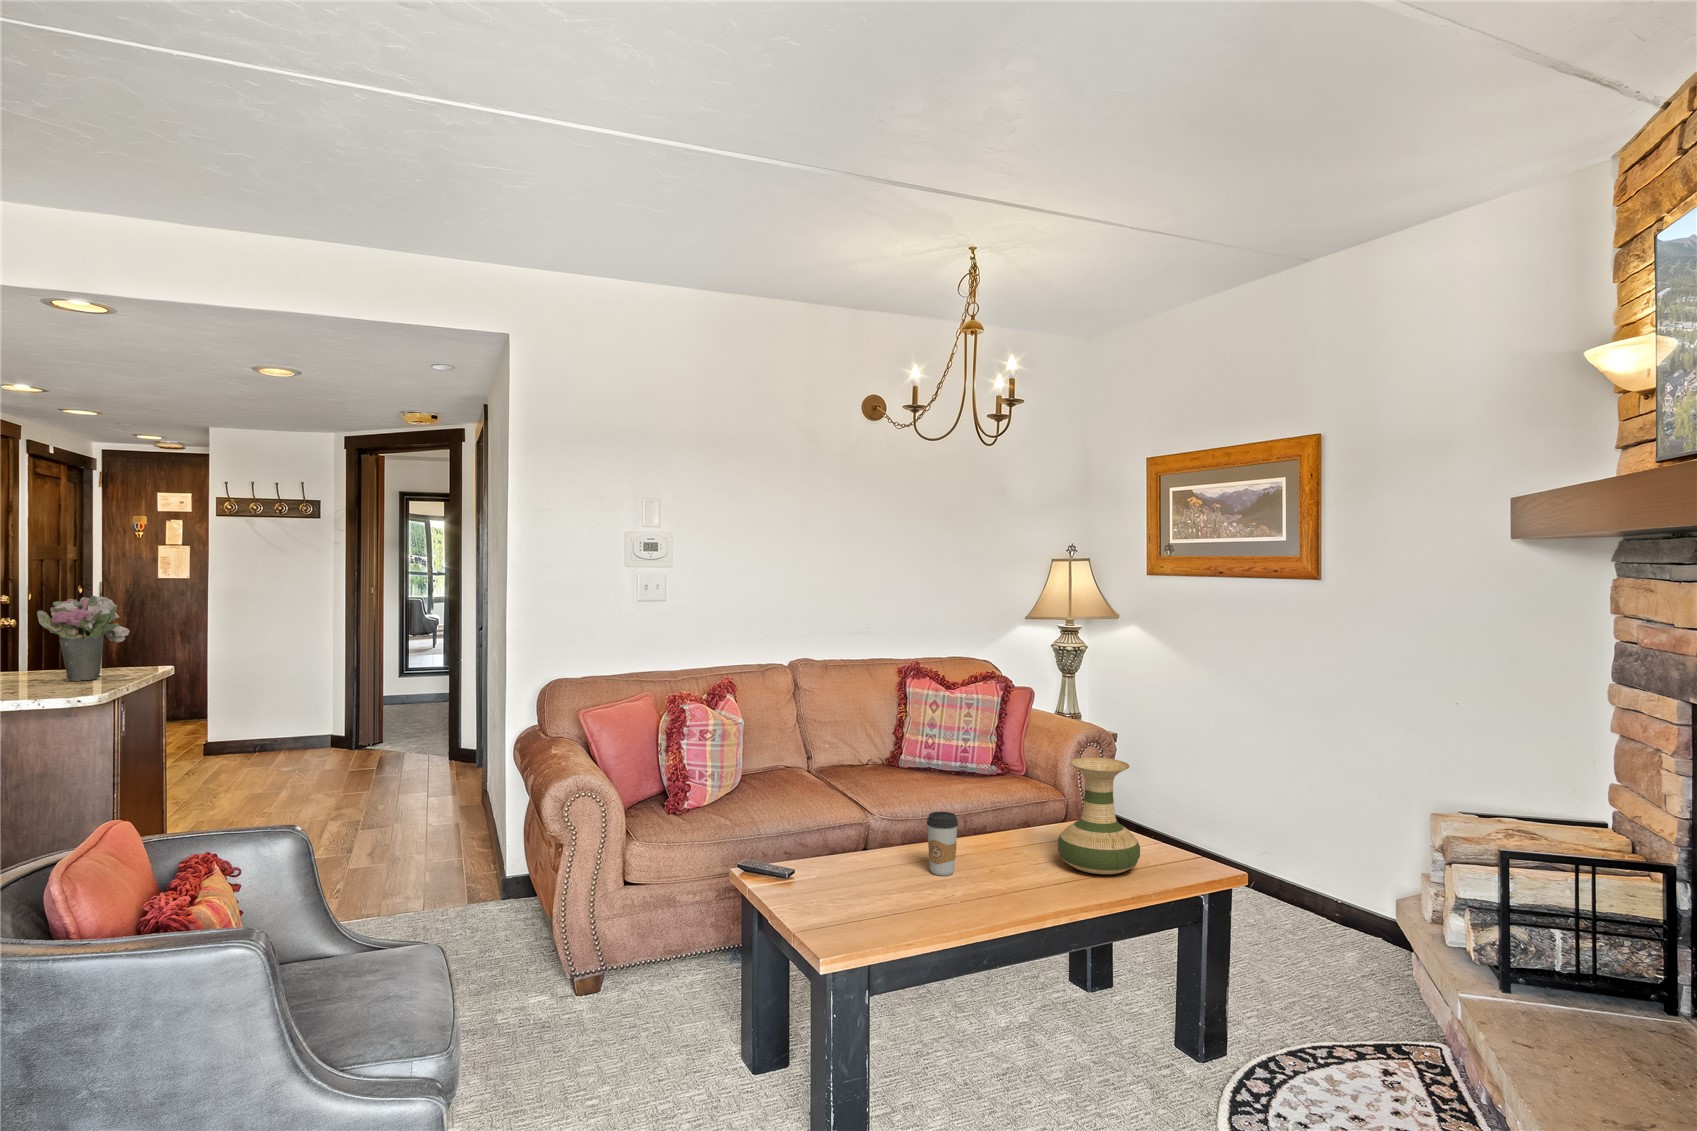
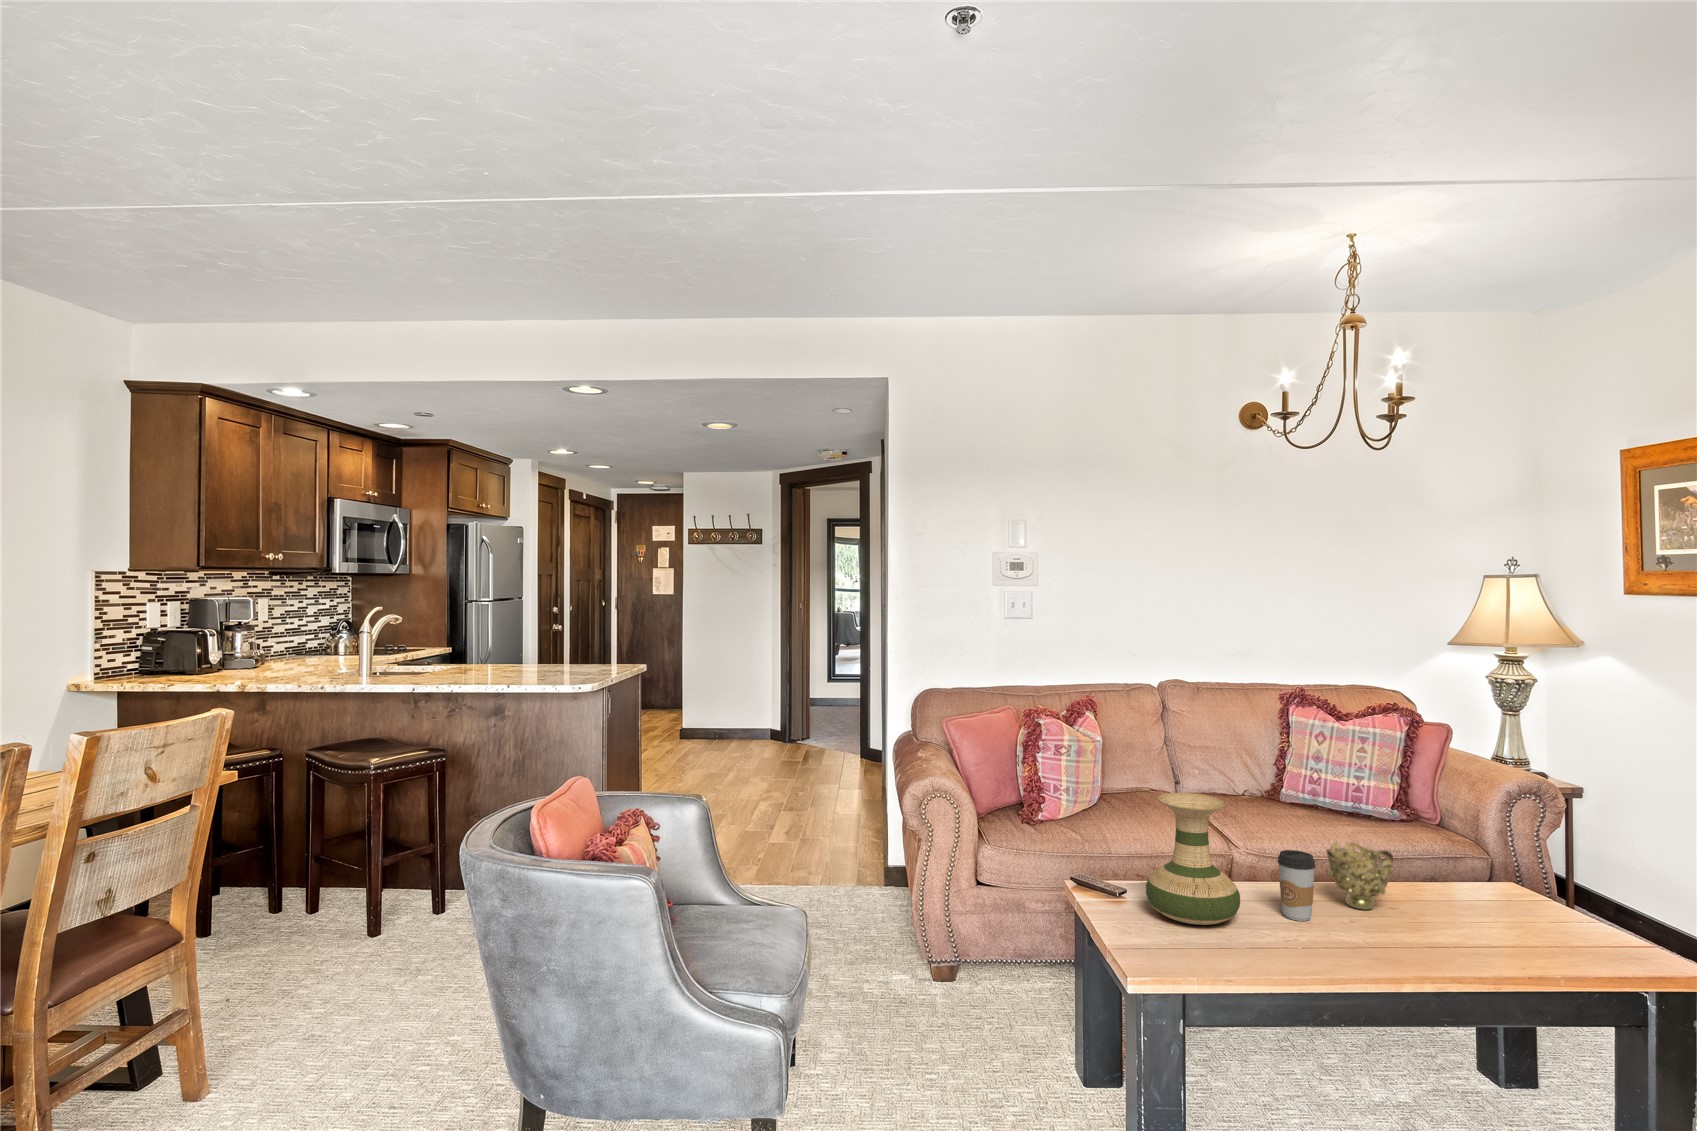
flower bouquet: present [37,596,130,681] -> none [562,608,618,672]
vase: present [1058,757,1140,874] -> present [1146,793,1240,925]
decorative bowl: none [962,798,1016,857] -> present [1327,842,1394,910]

